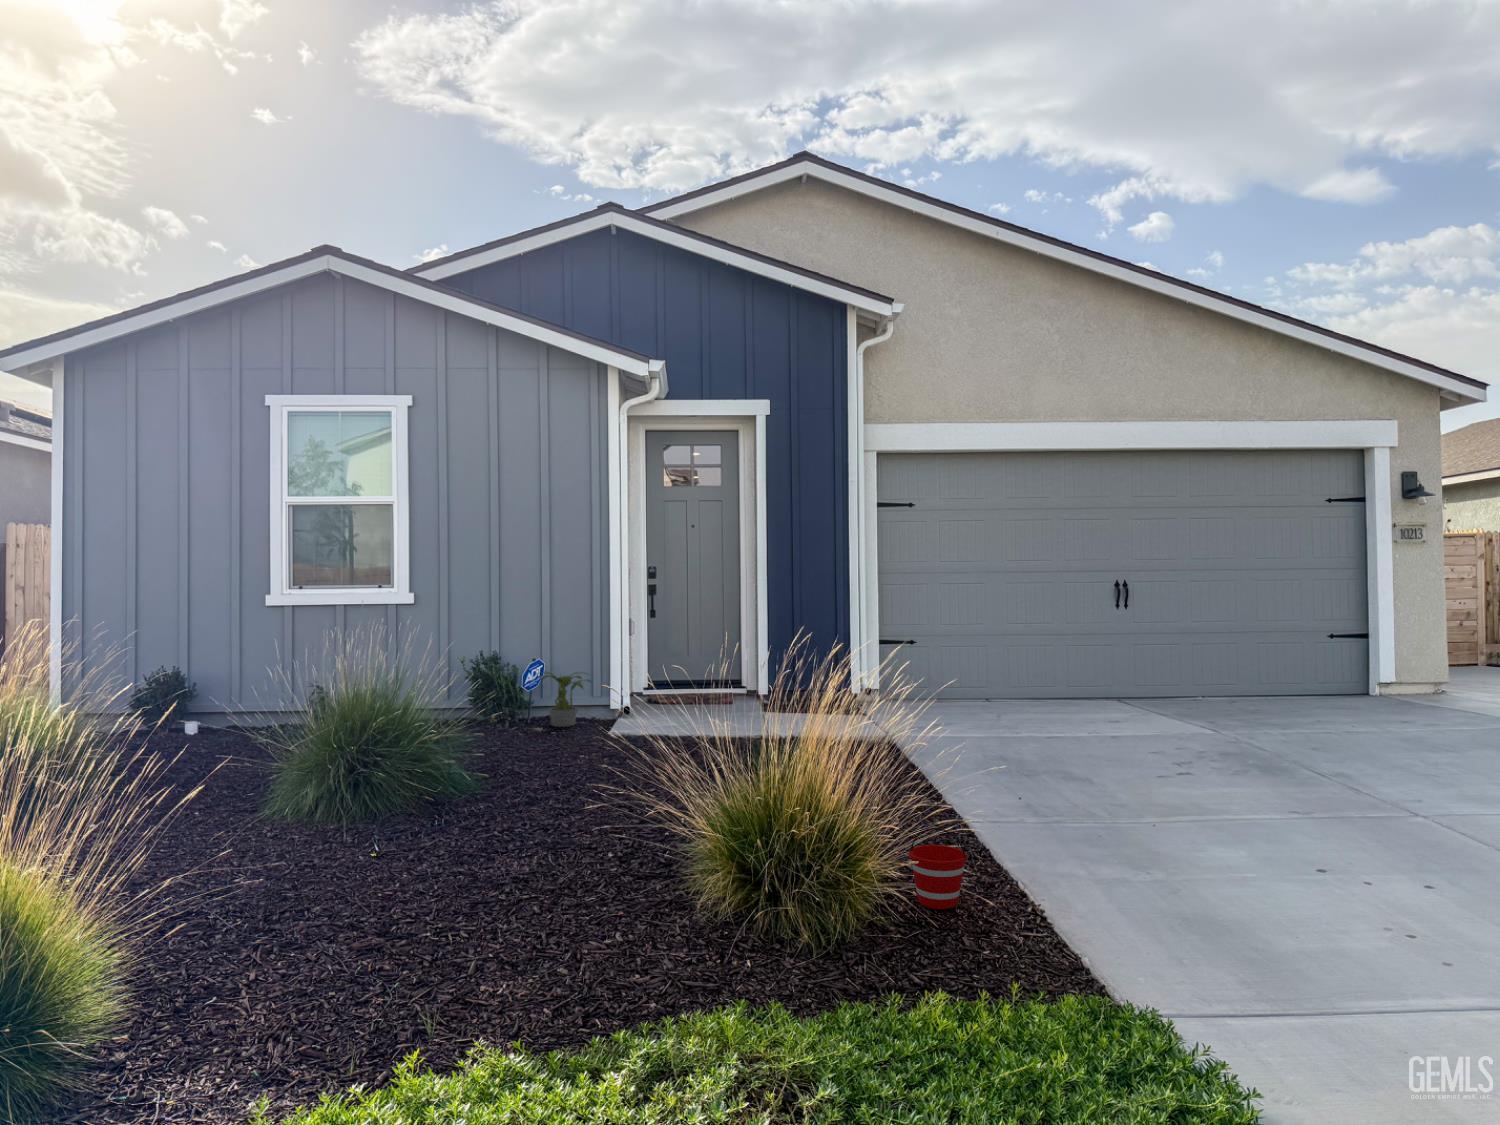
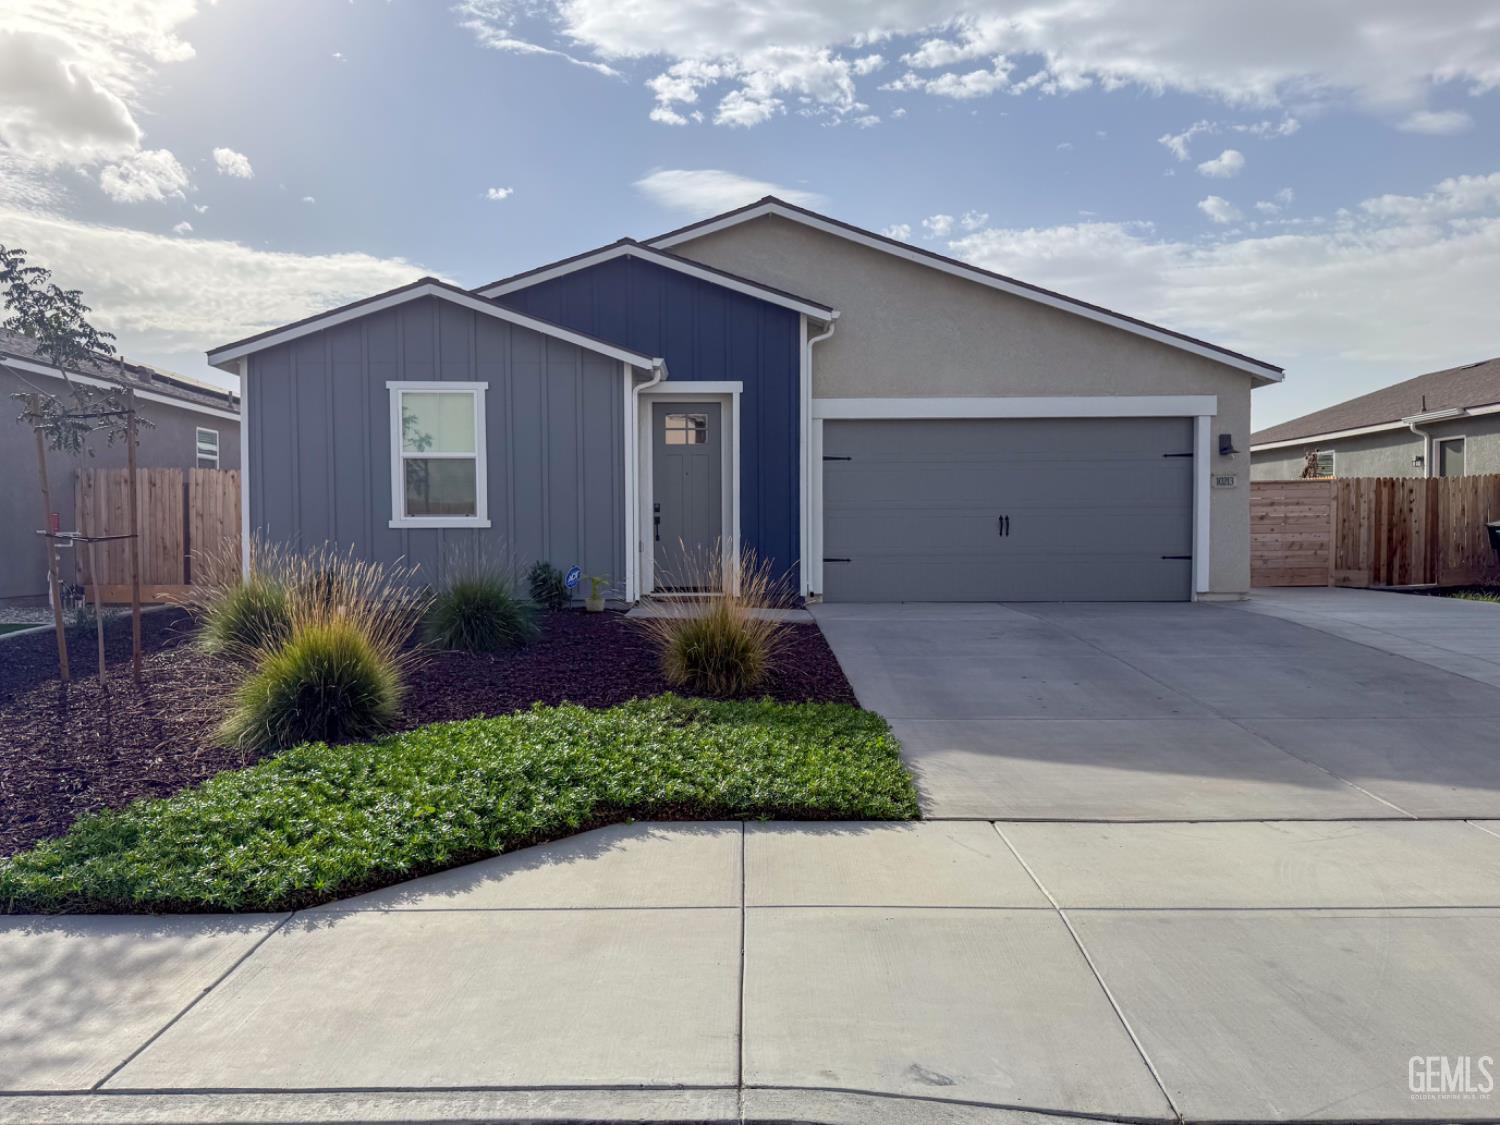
bucket: present [908,828,968,909] -> none [789,634,818,672]

